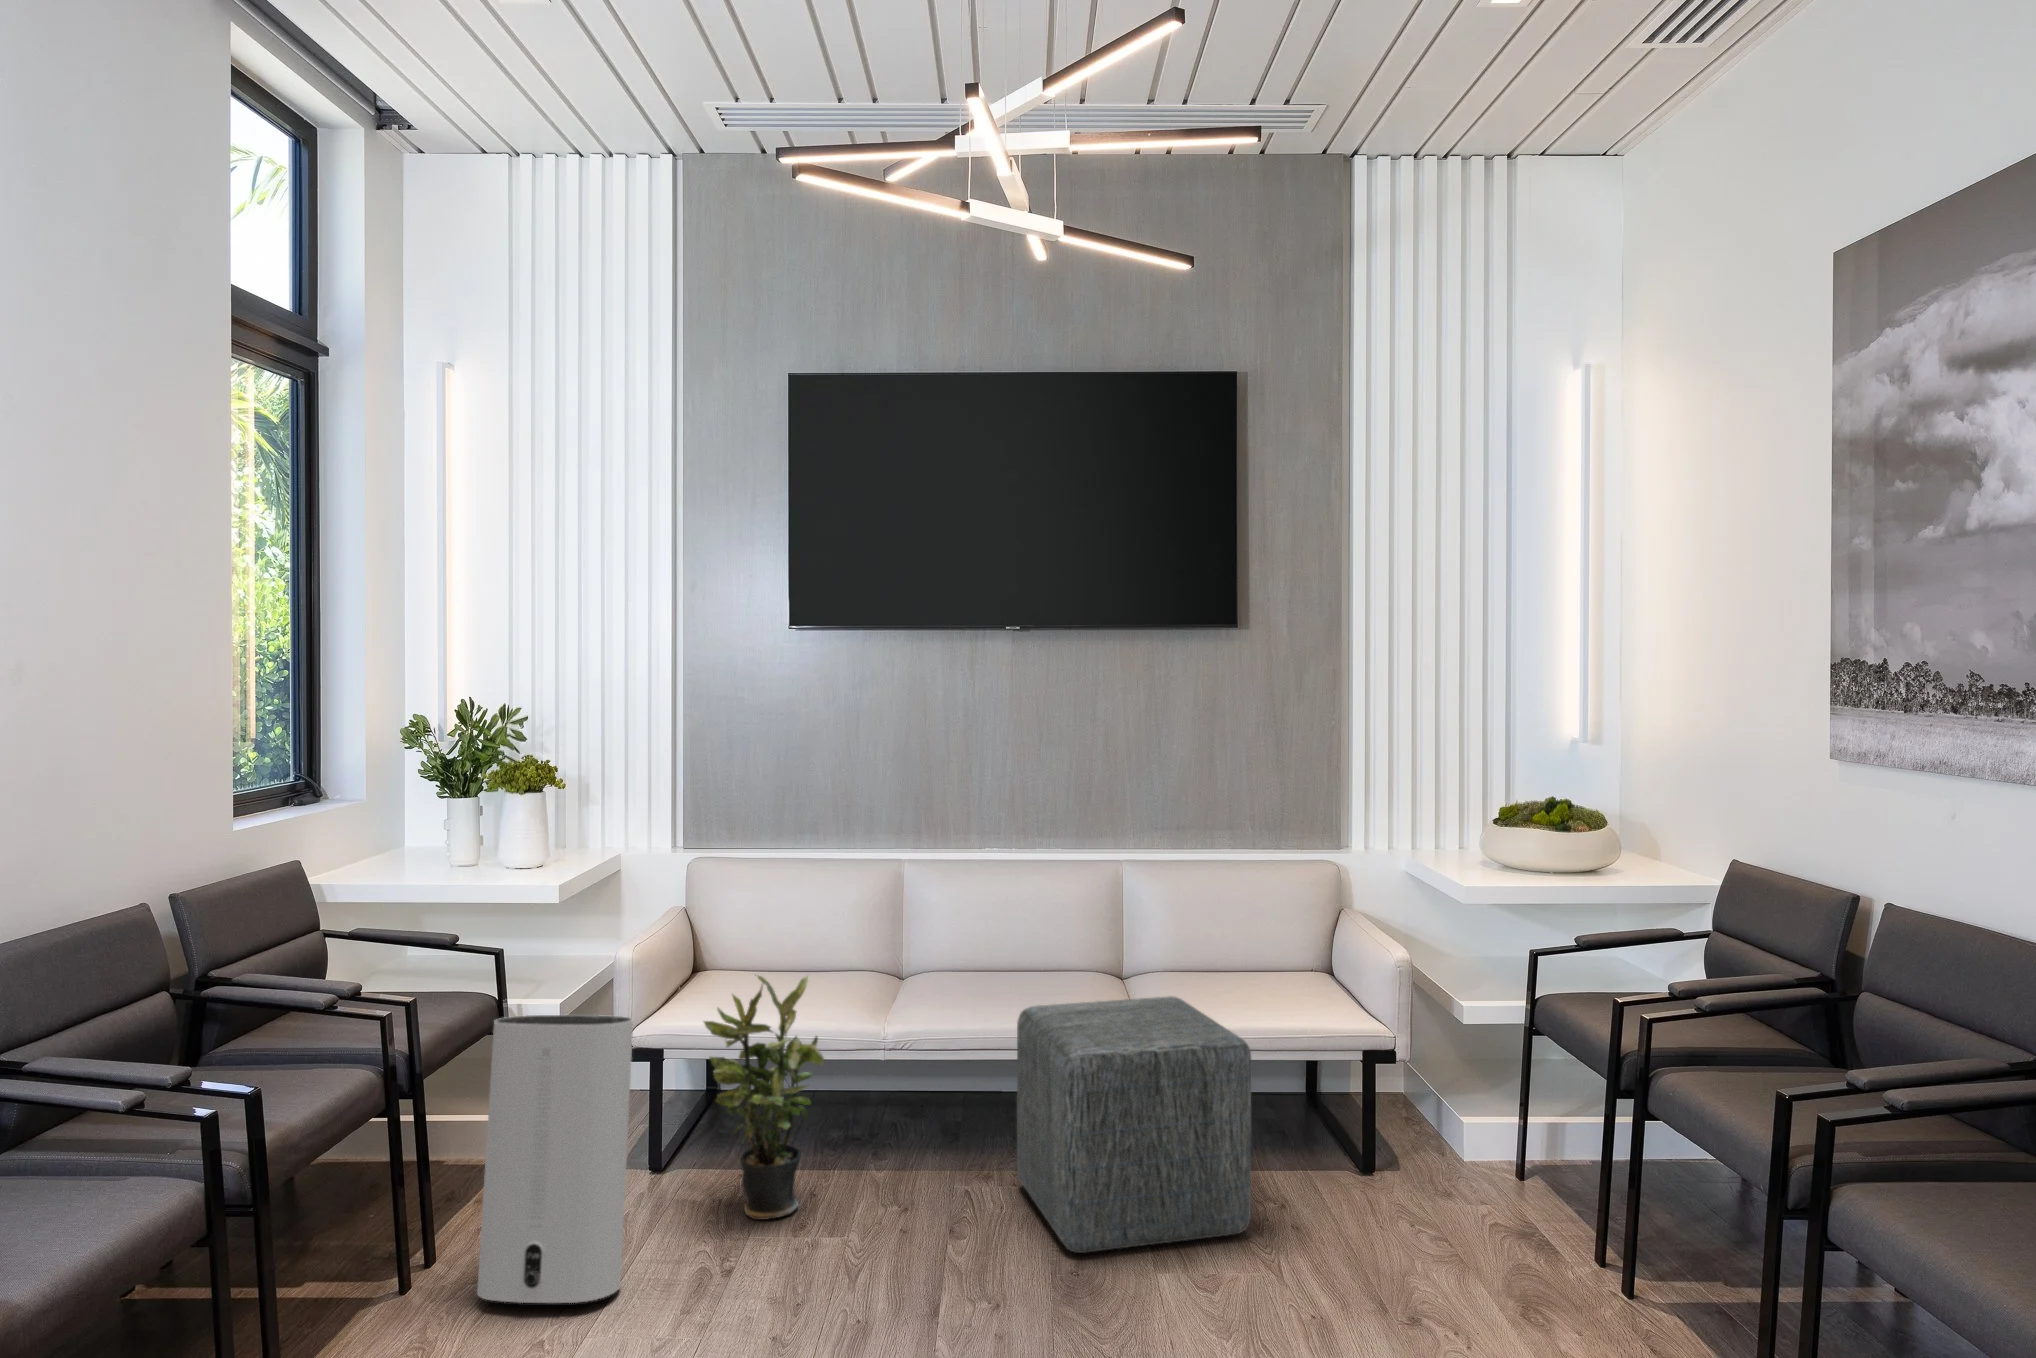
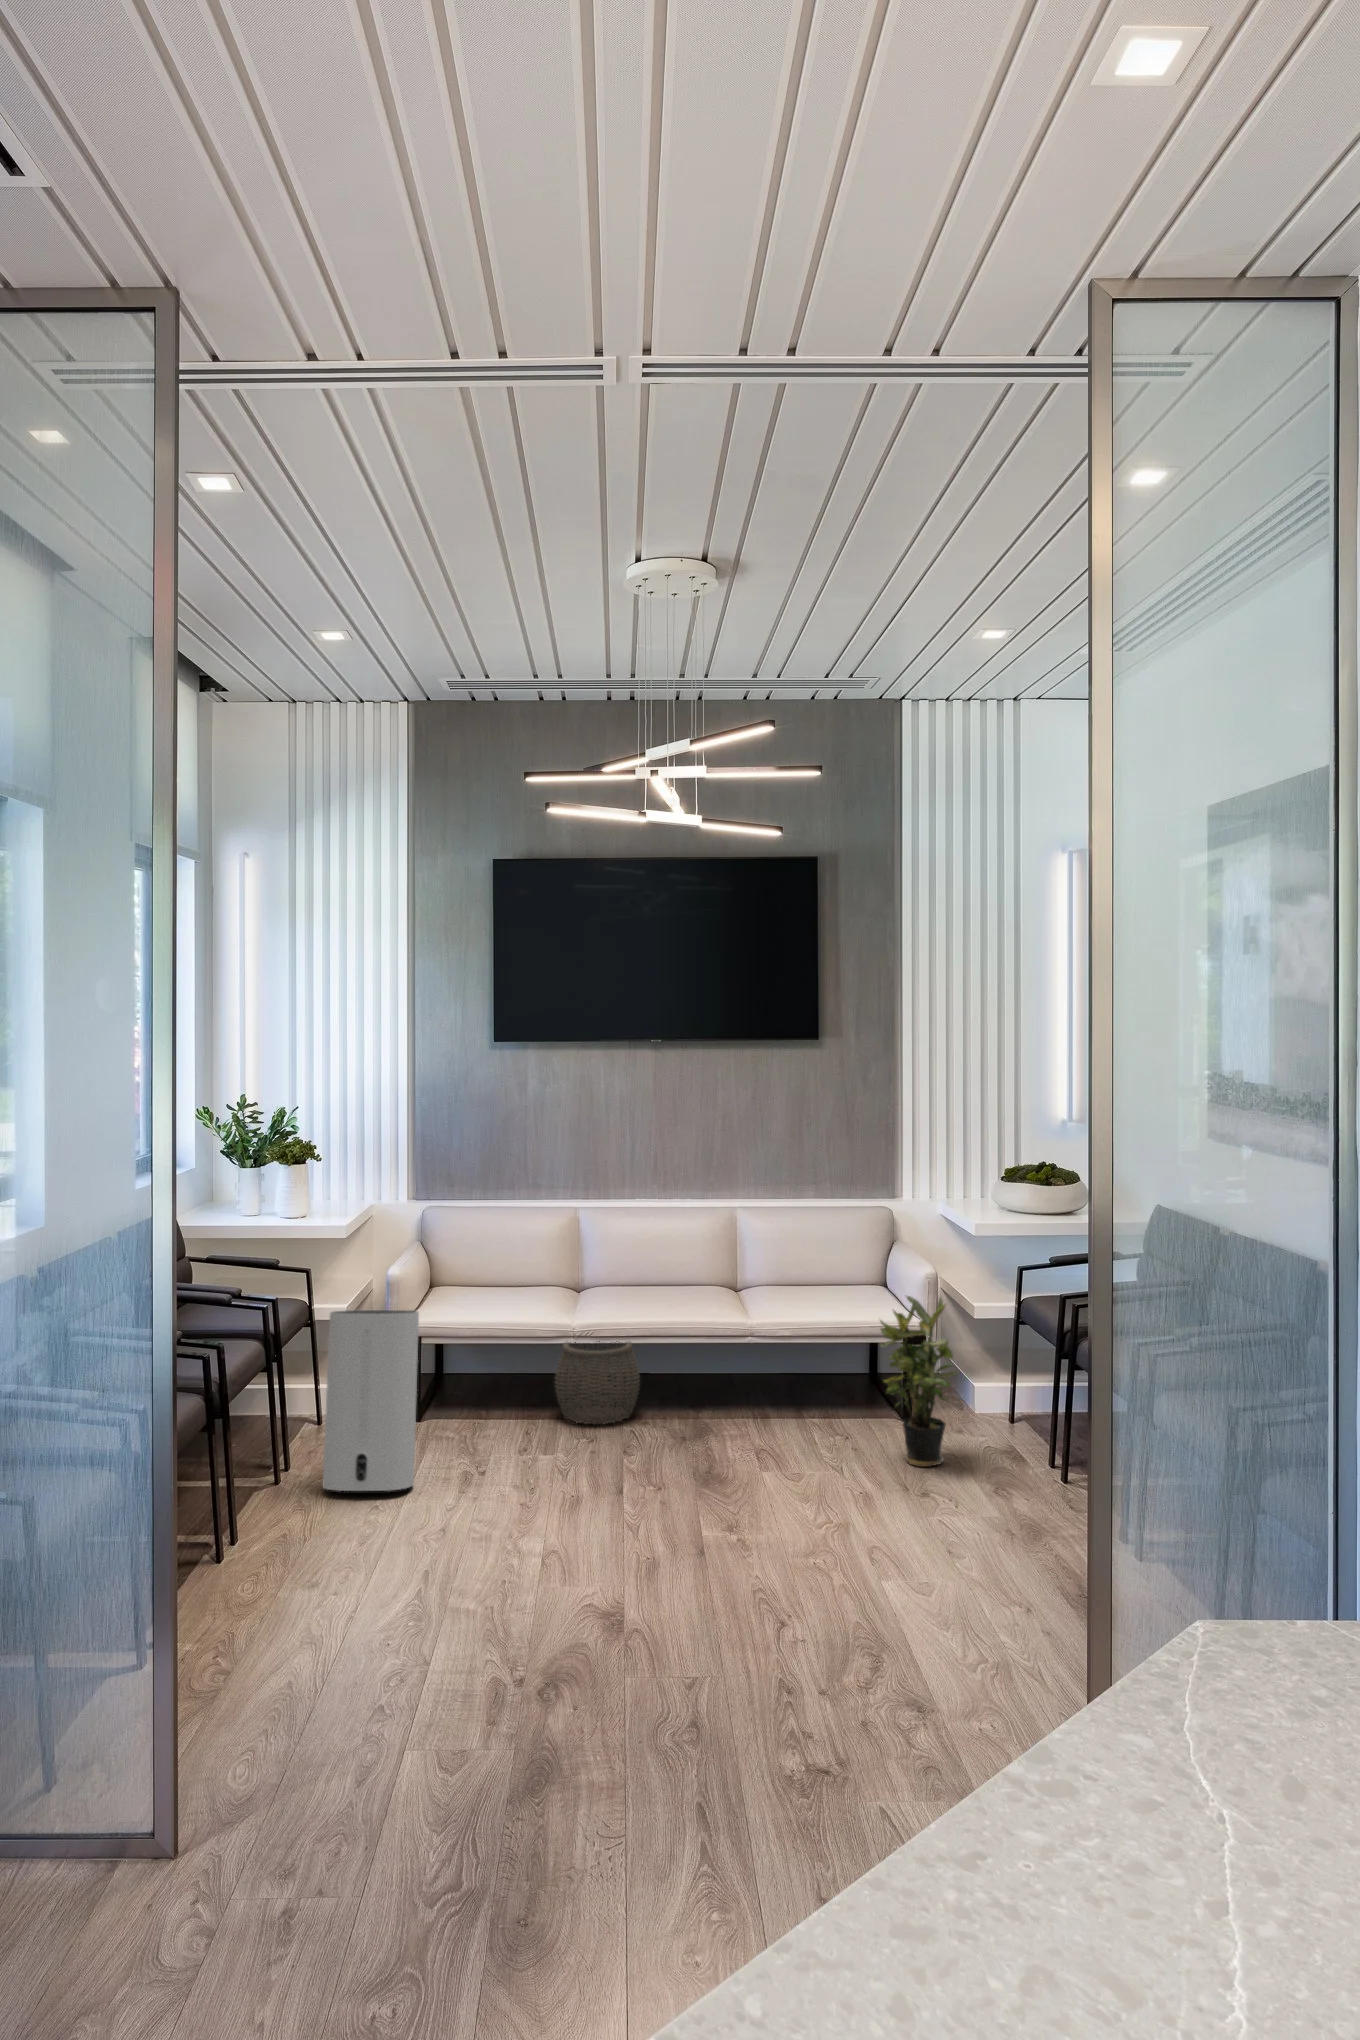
potted plant: present [704,976,824,1220] -> present [880,1296,957,1467]
ottoman: present [1017,997,1251,1253] -> none [667,1300,823,1464]
woven basket: none [857,1041,980,1176] -> present [555,1341,640,1424]

